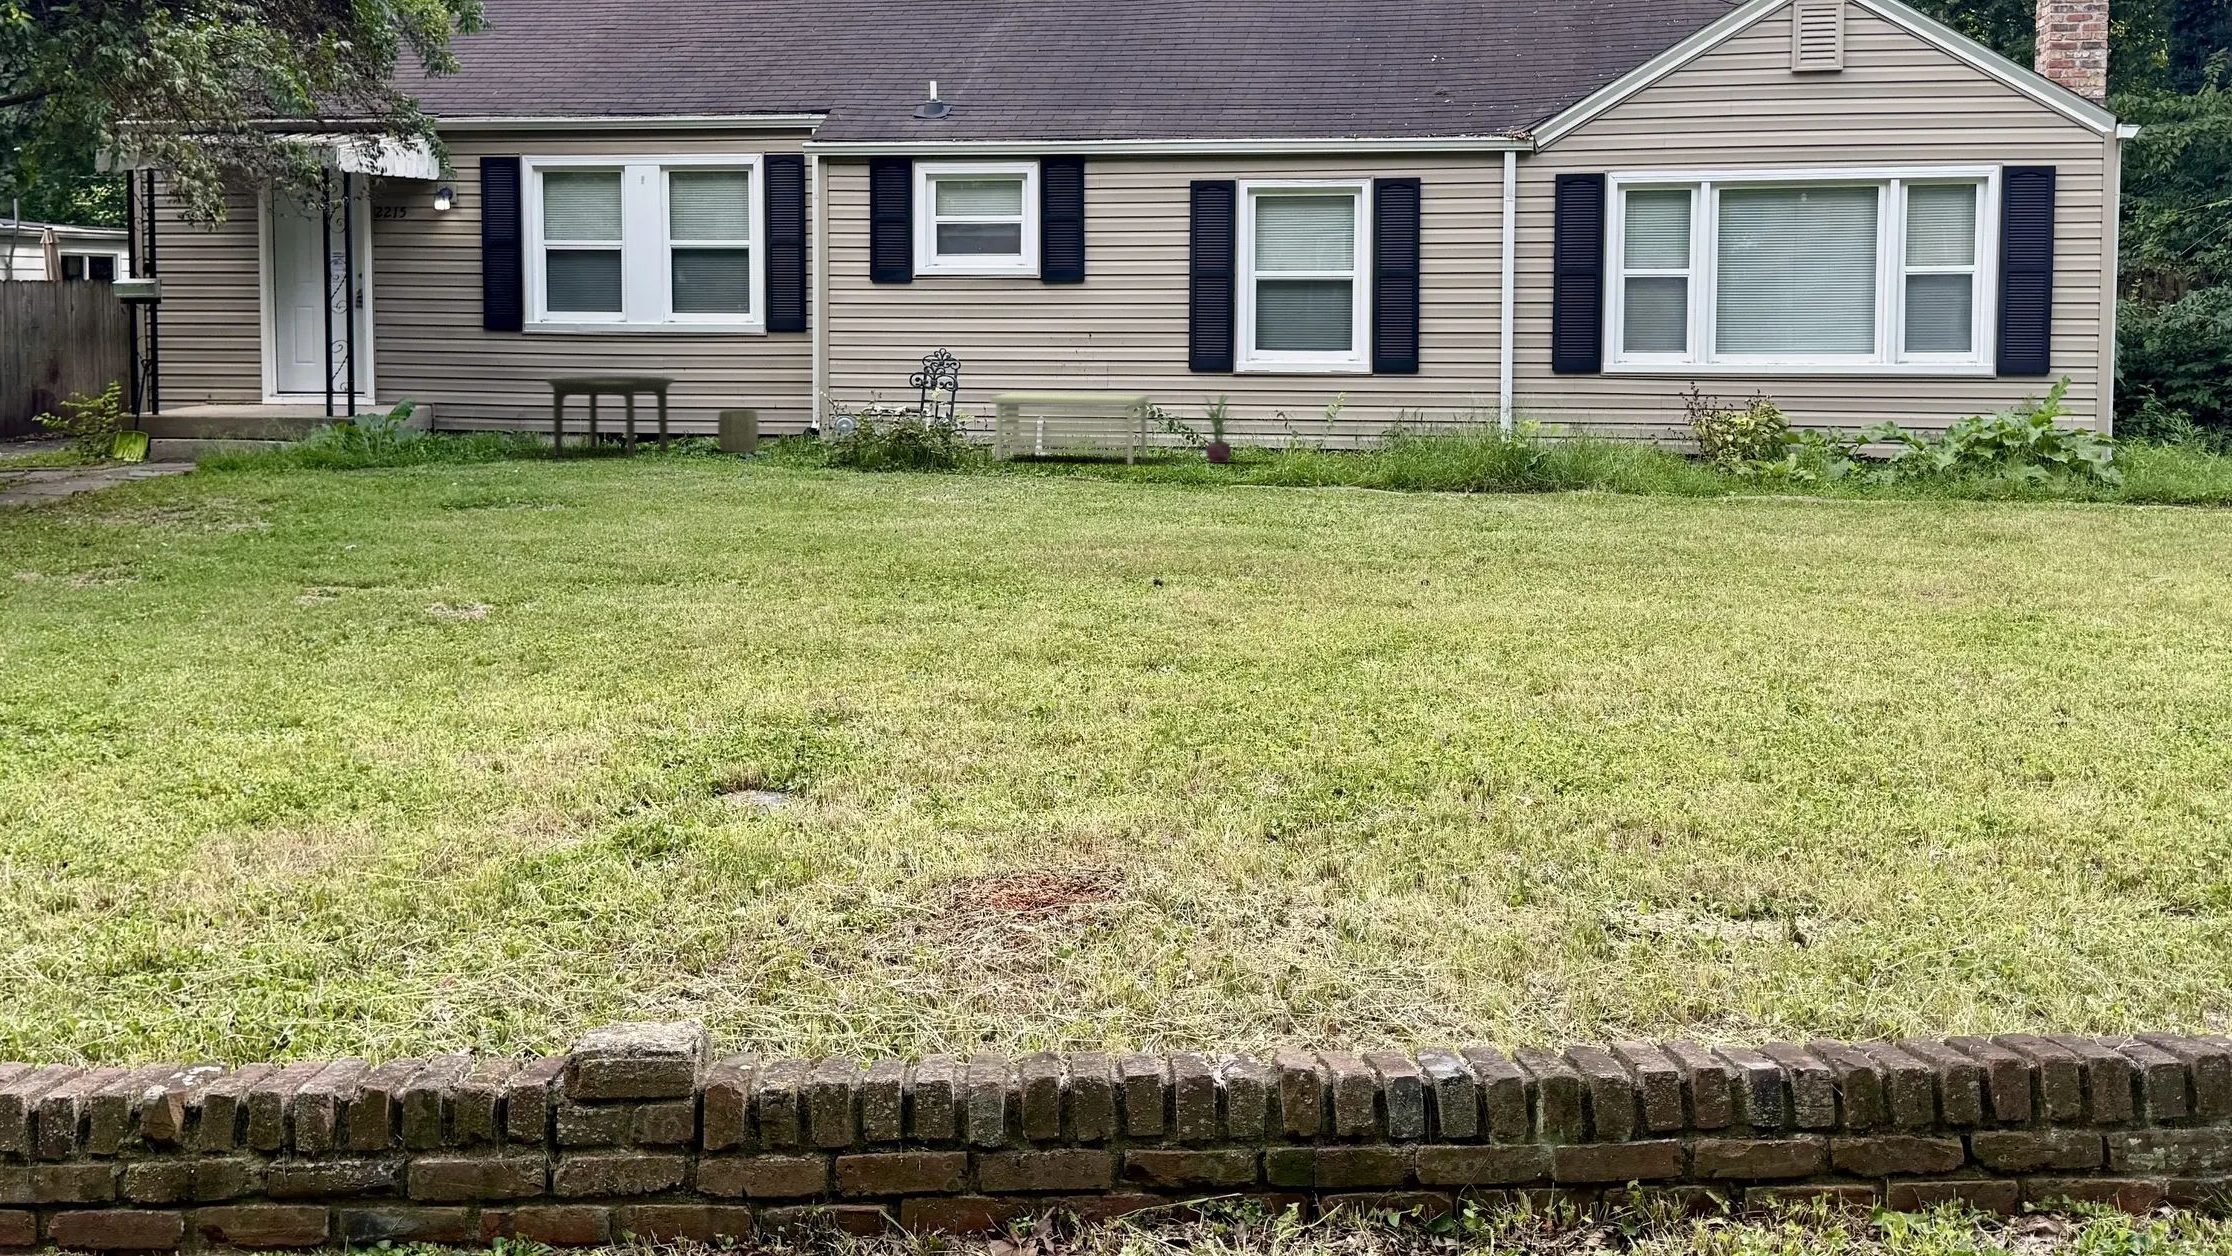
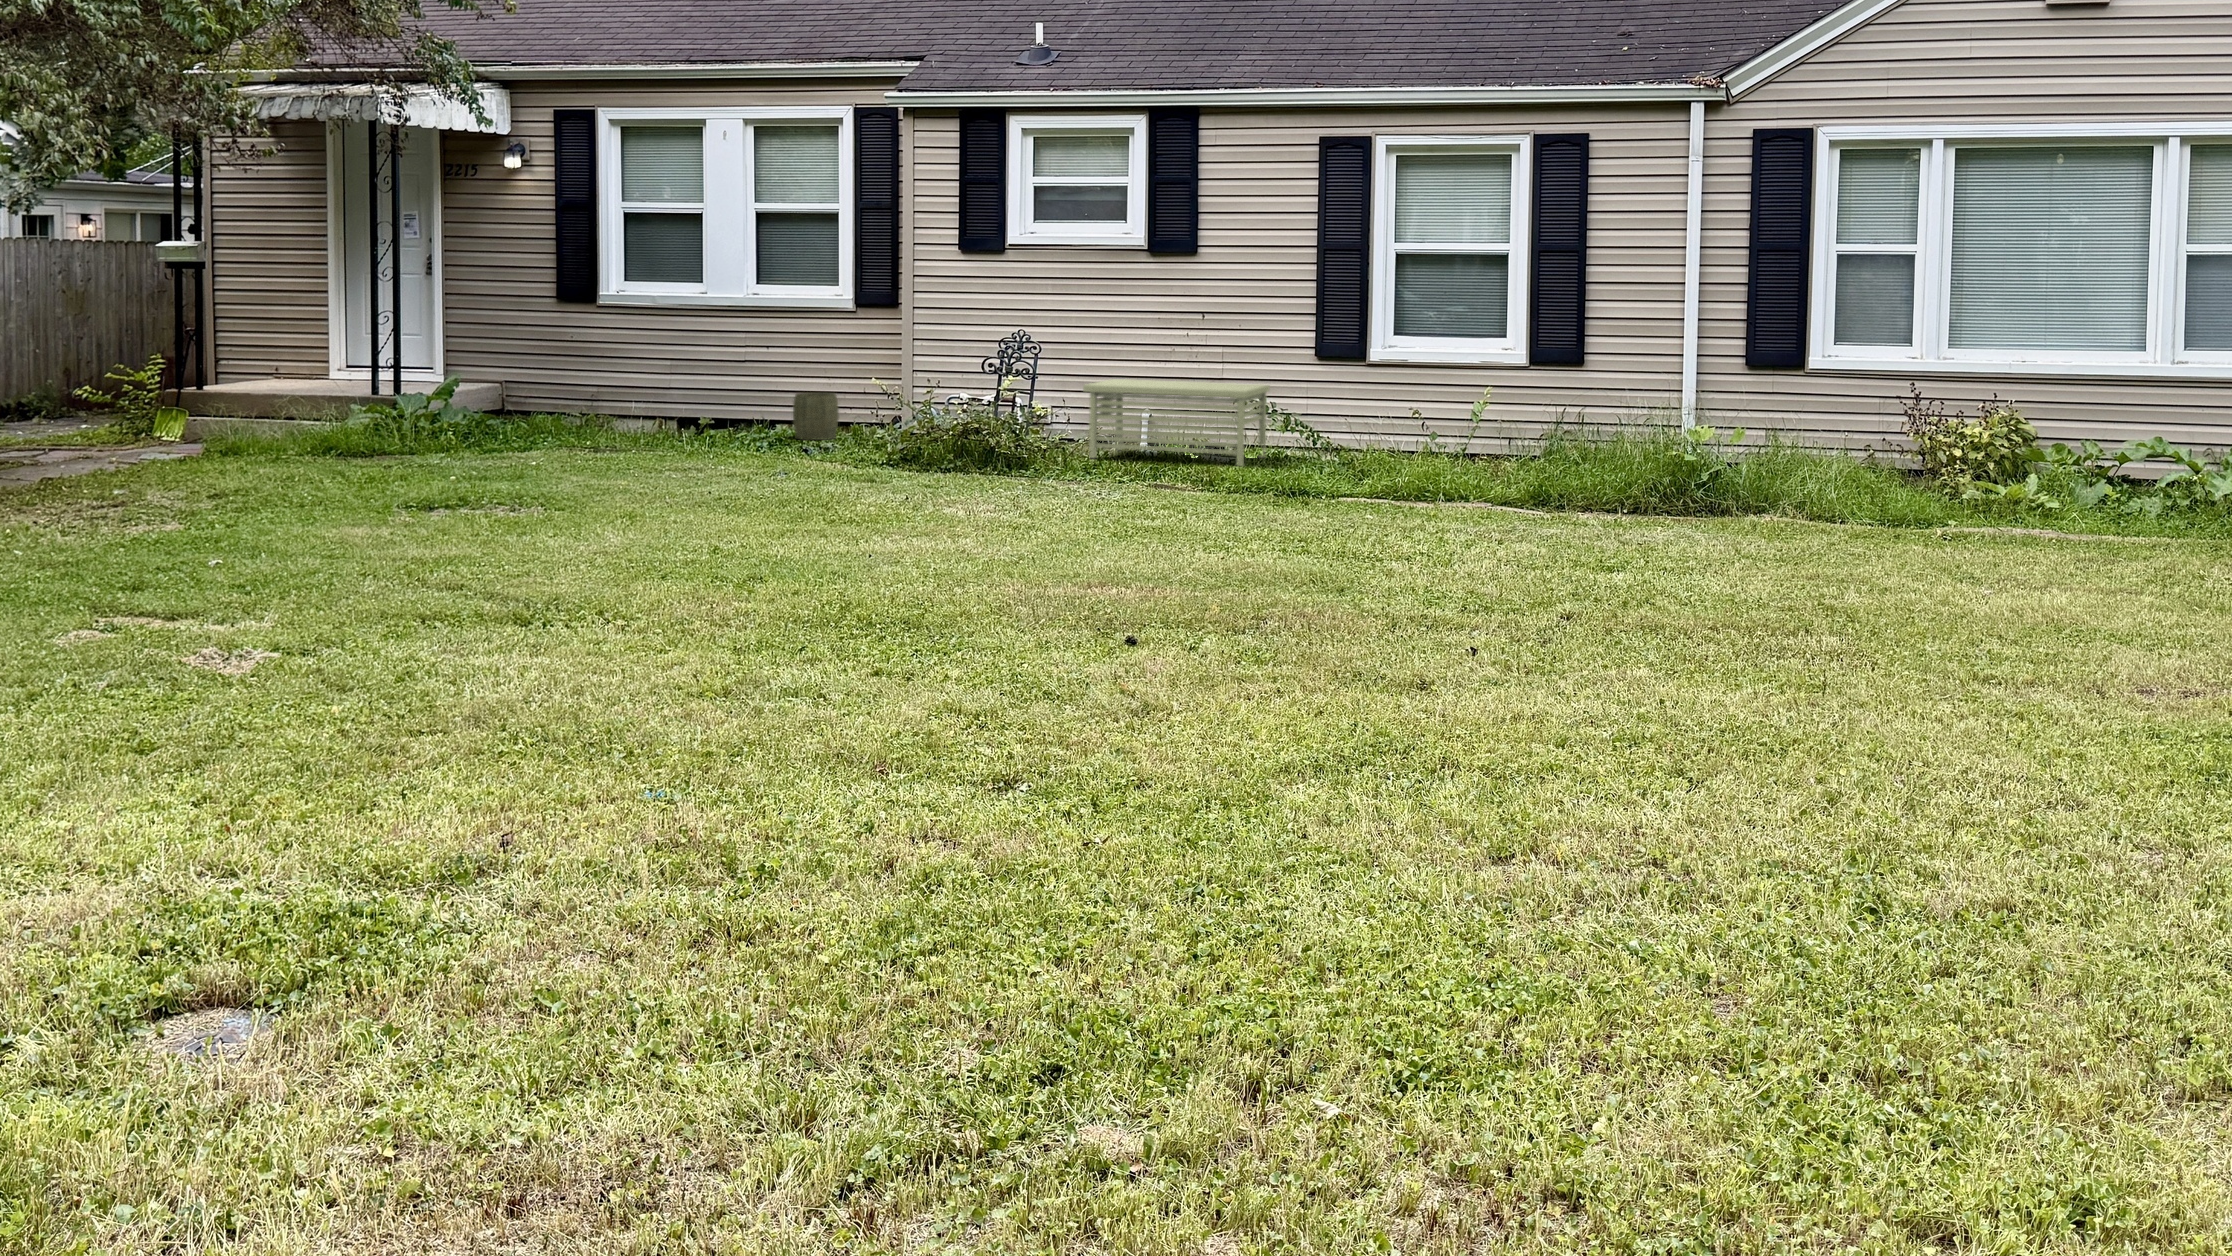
round table: present [546,376,674,458] -> none [600,352,747,445]
decorative plant: present [1204,394,1233,463] -> none [1299,386,1390,467]

